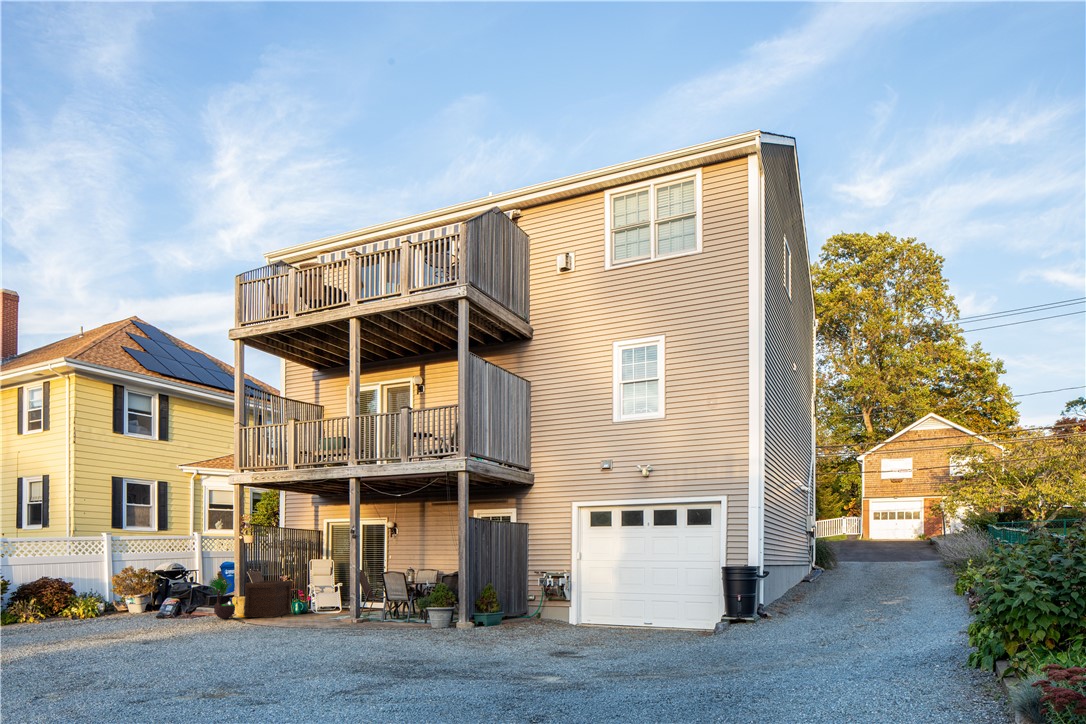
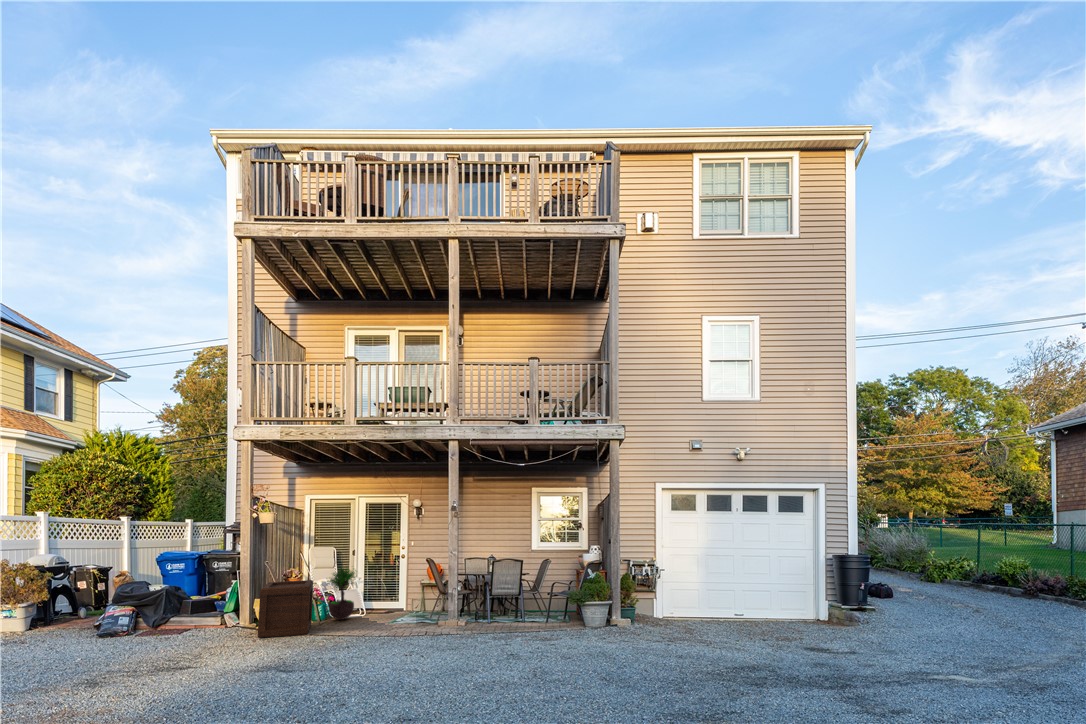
potted tree: present [209,578,235,619] -> present [327,568,356,620]

